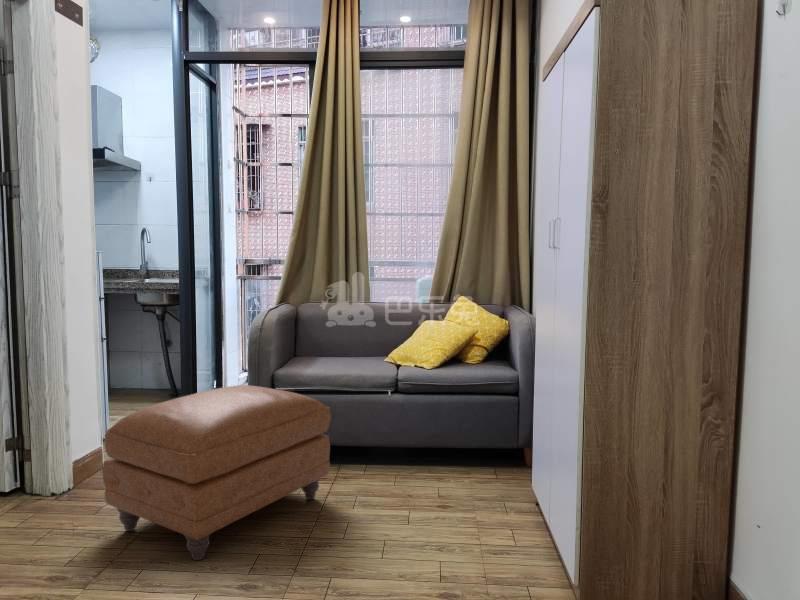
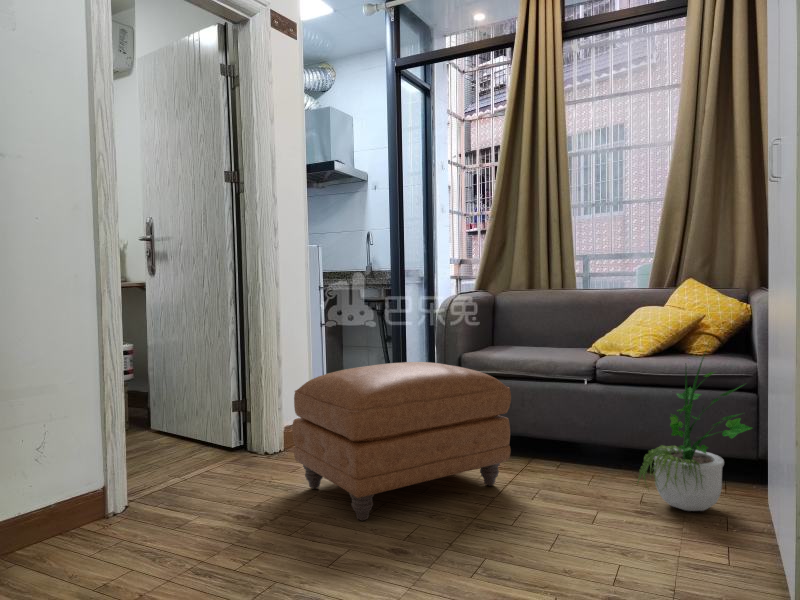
potted plant: none [437,358,528,500] -> present [637,354,752,511]

